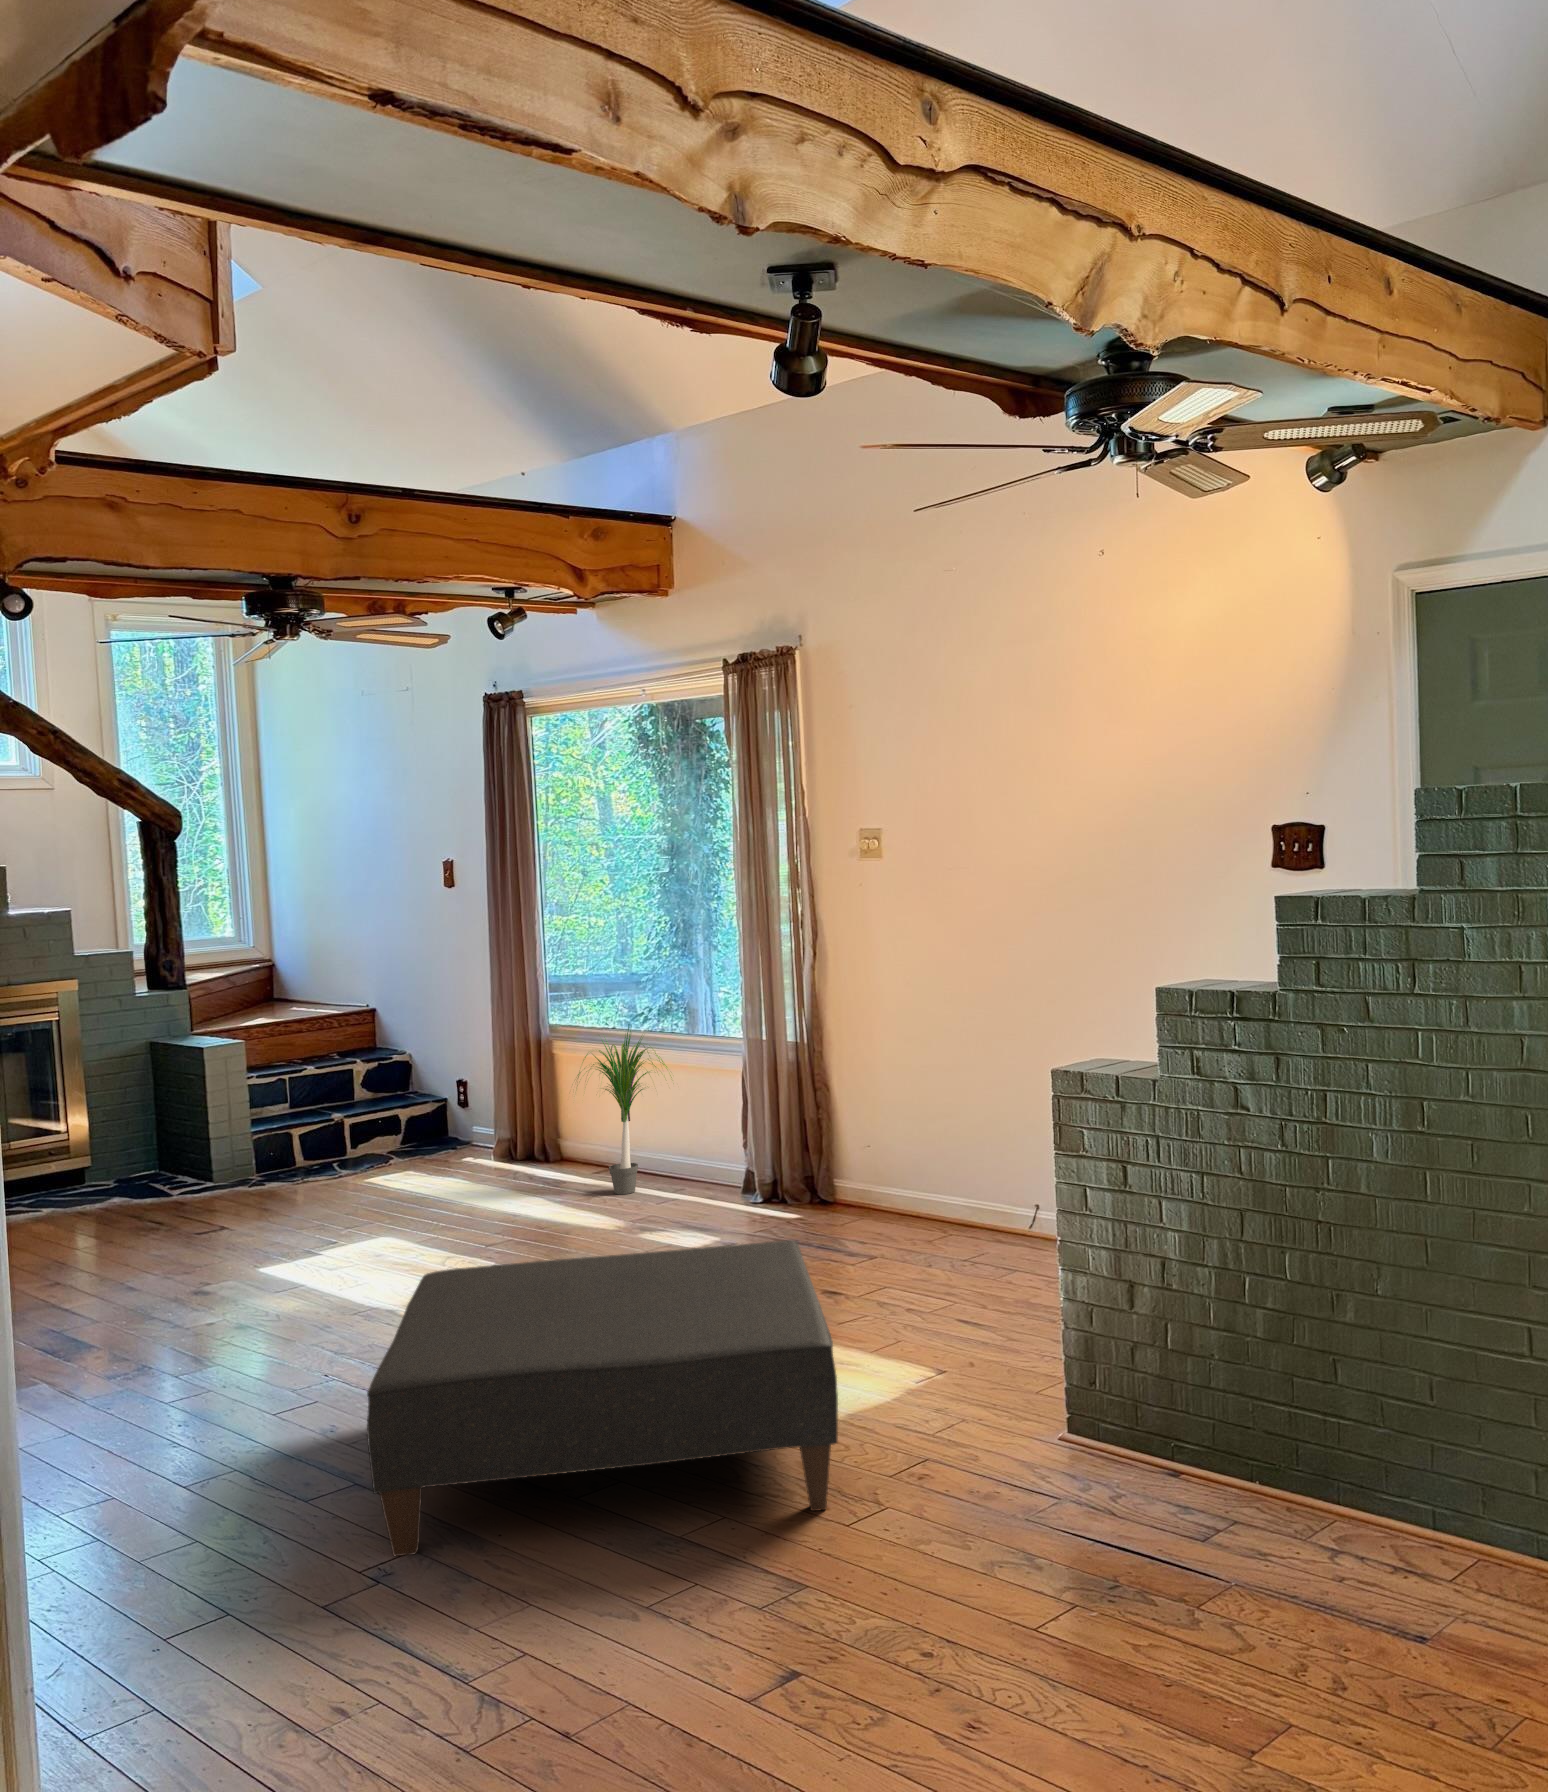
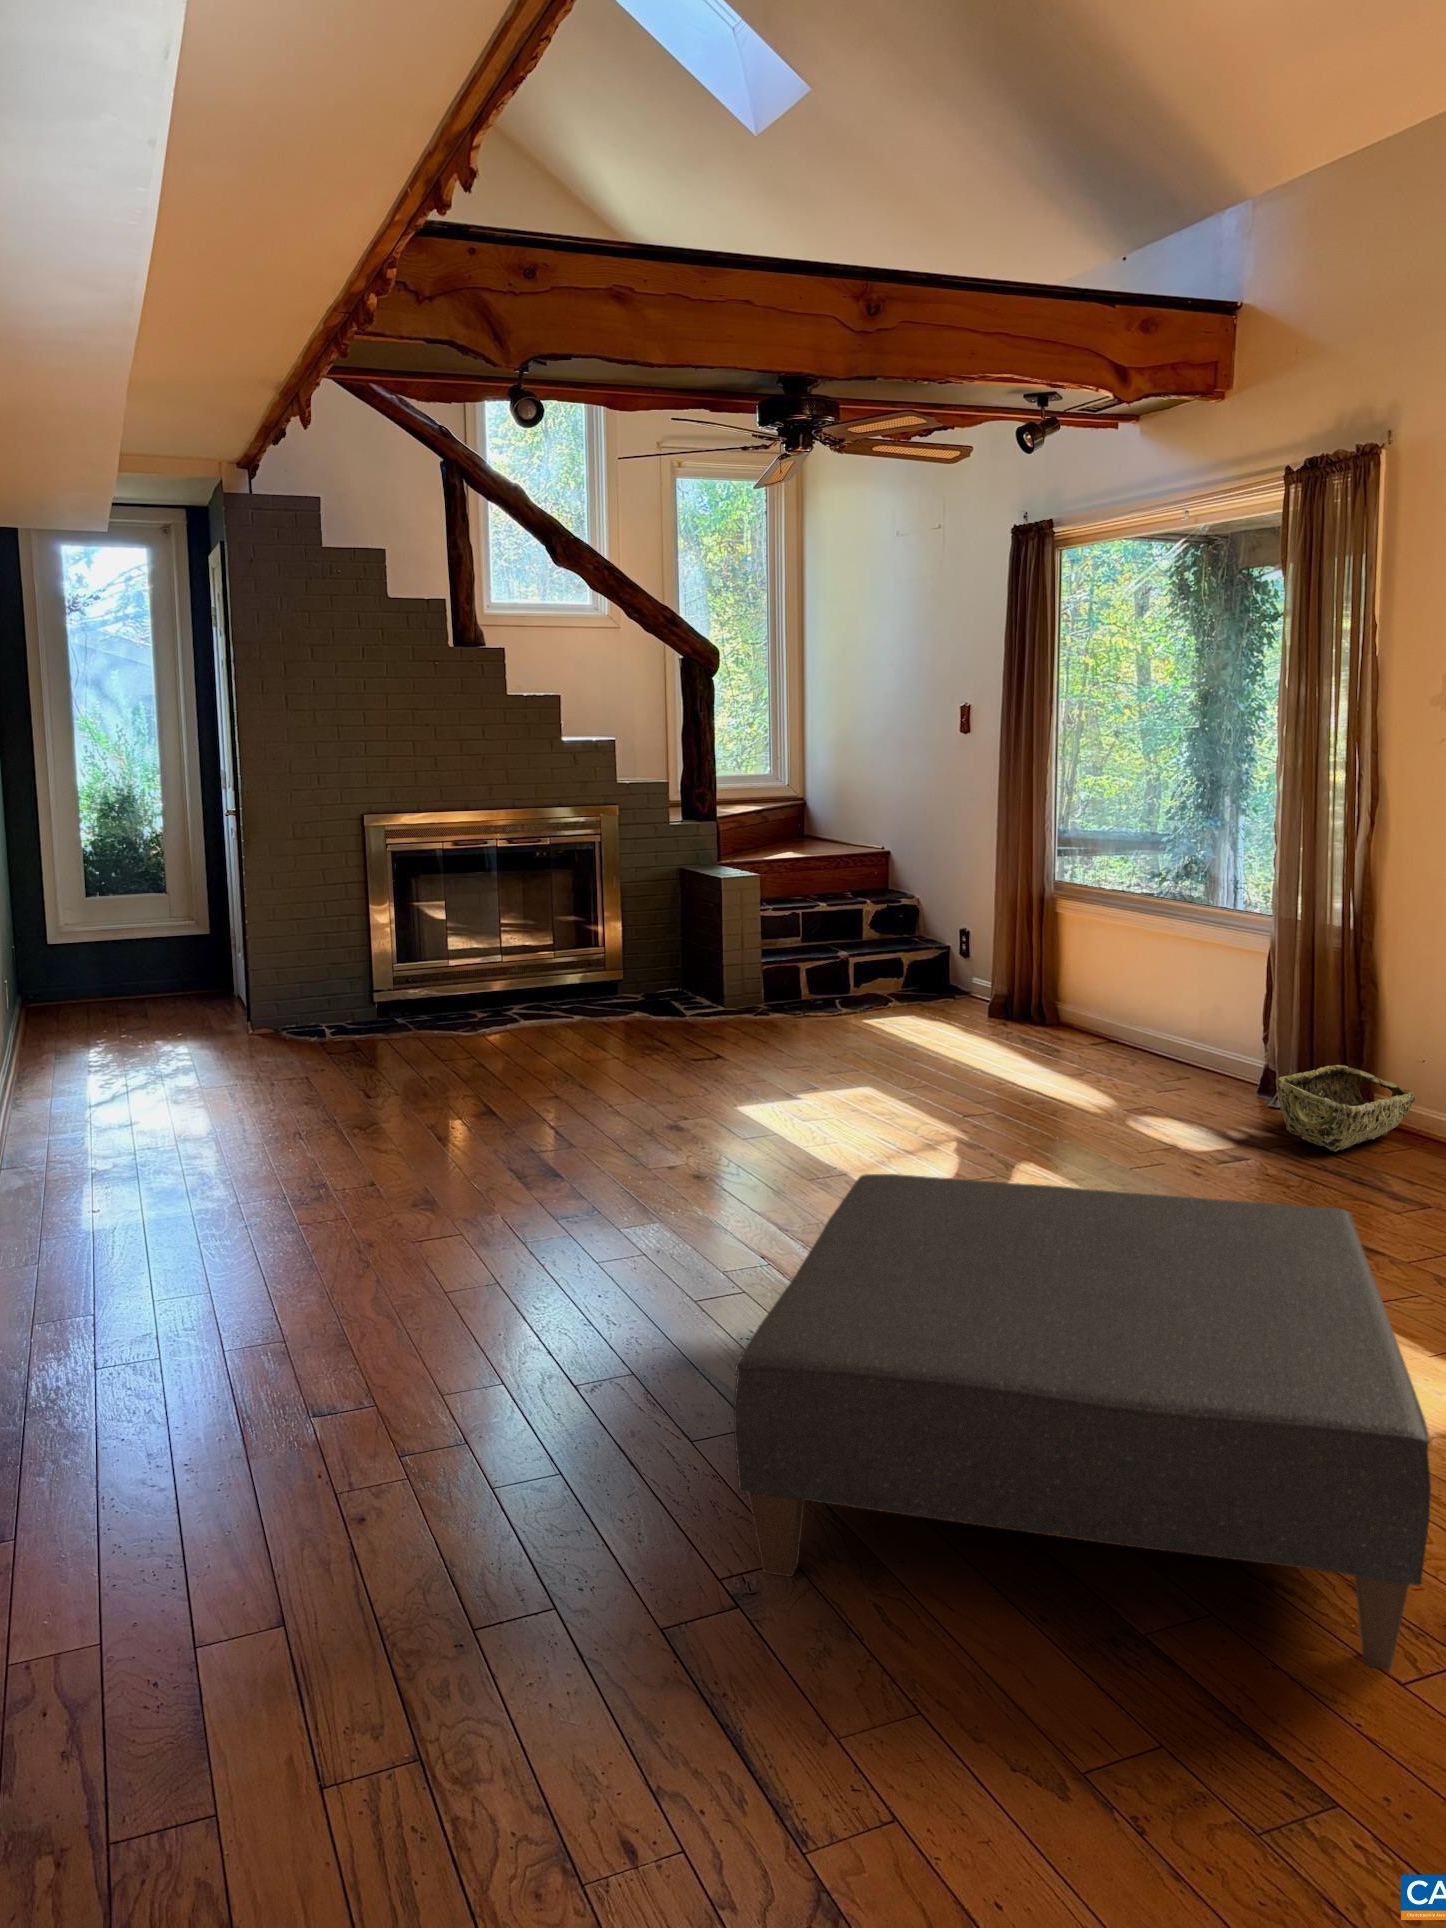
potted plant: present [577,1030,672,1195] -> none [1065,886,1192,1073]
woven basket: none [754,1157,866,1229] -> present [1276,1065,1416,1152]

